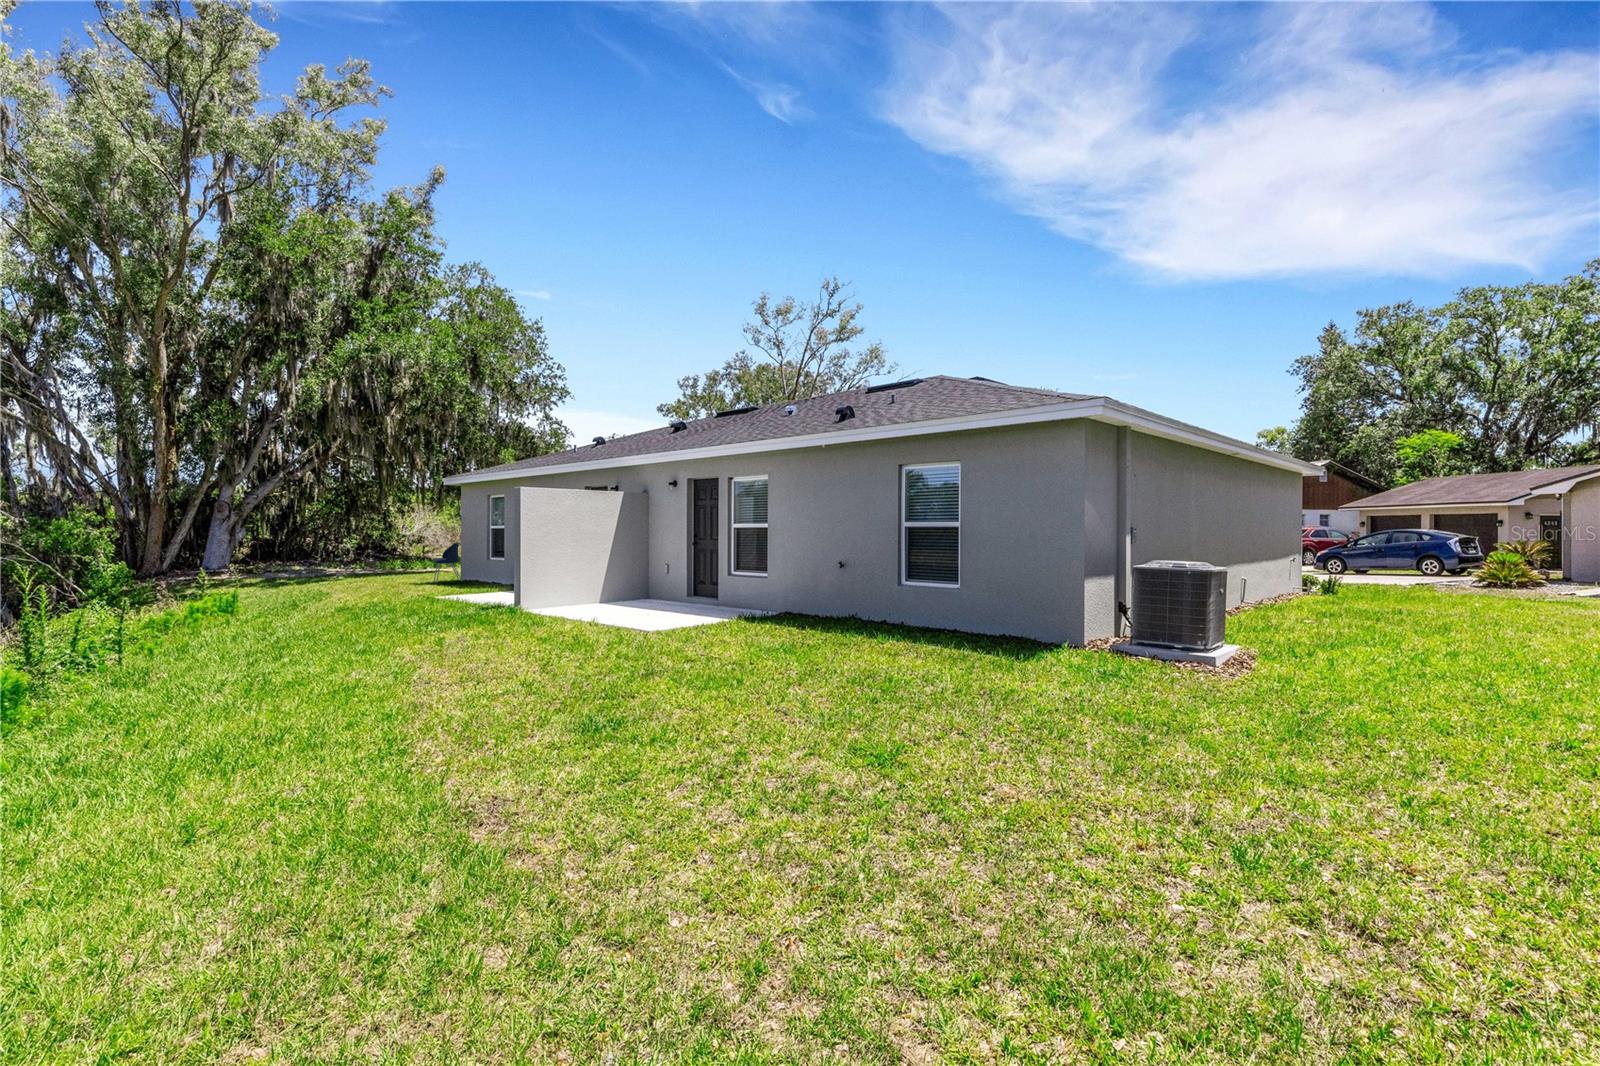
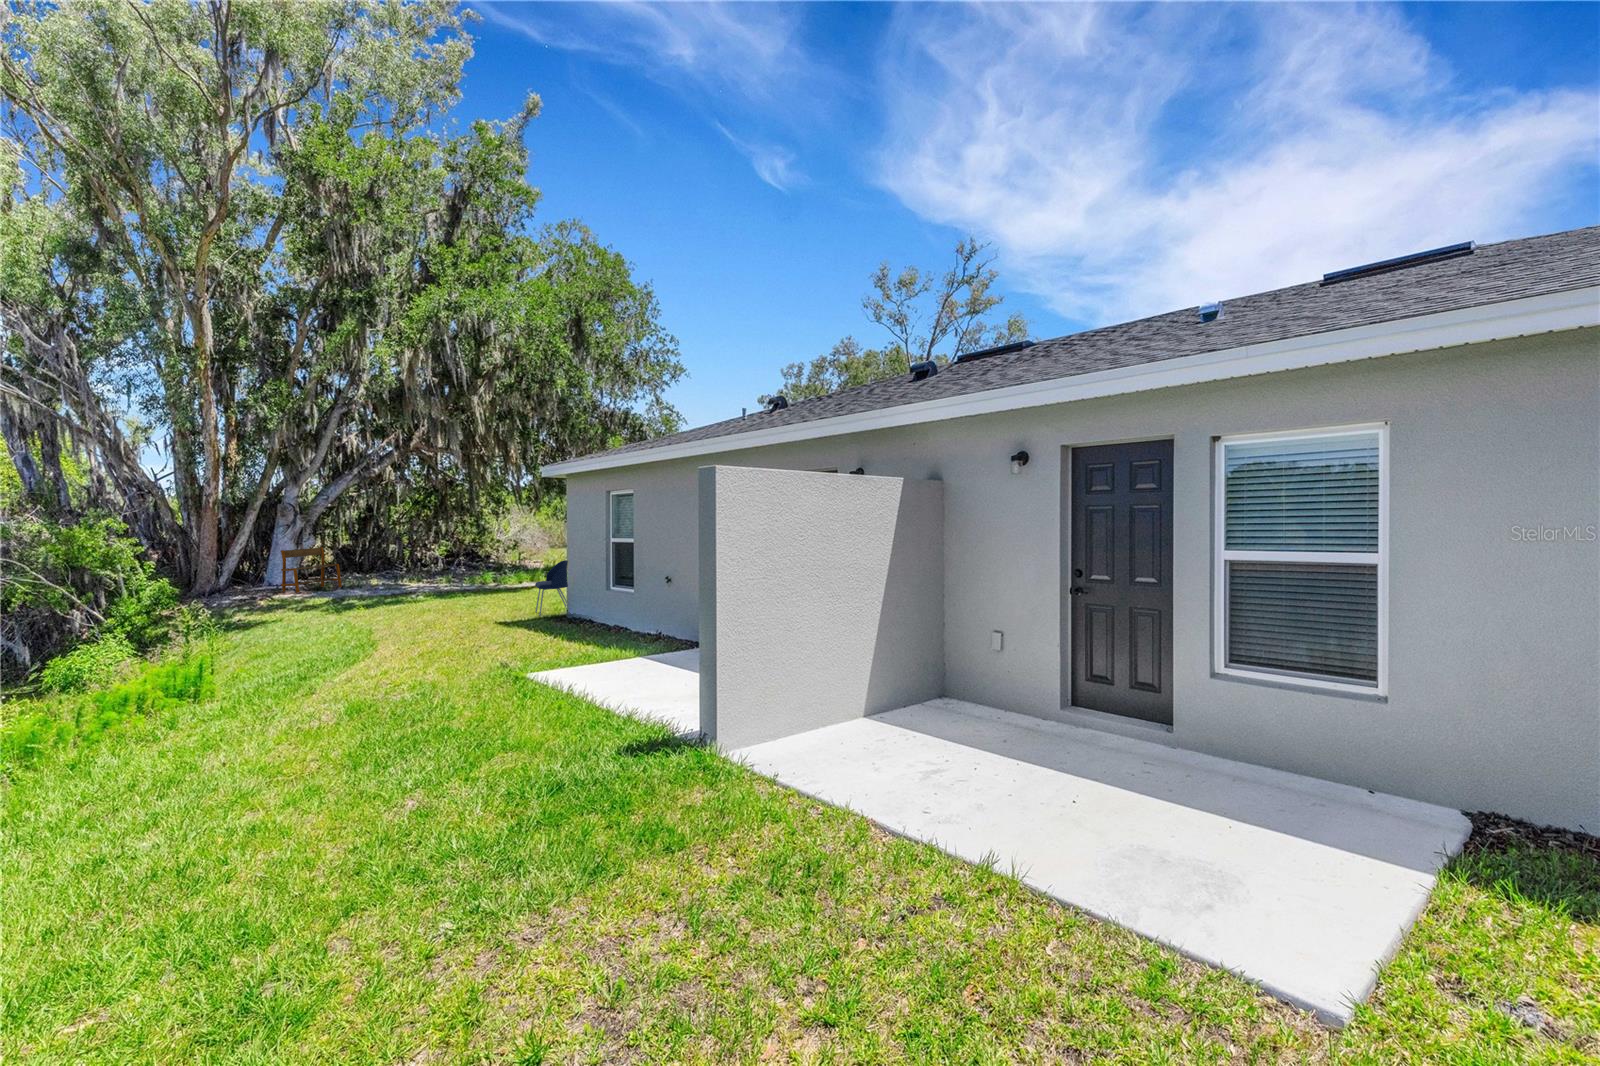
bench: none [215,538,267,574] -> present [281,547,342,593]

